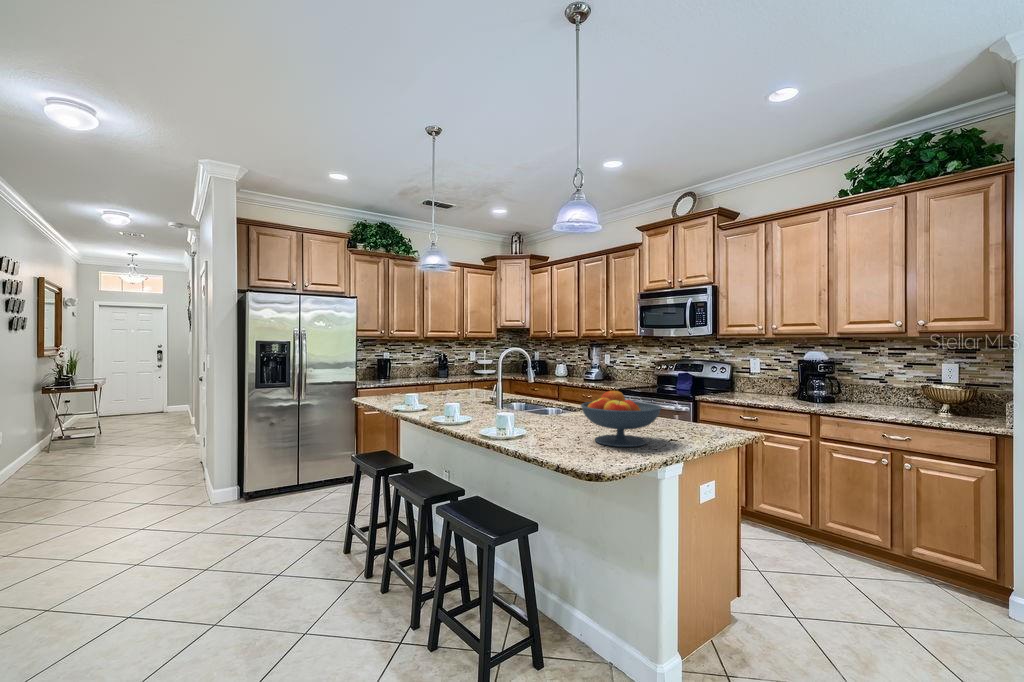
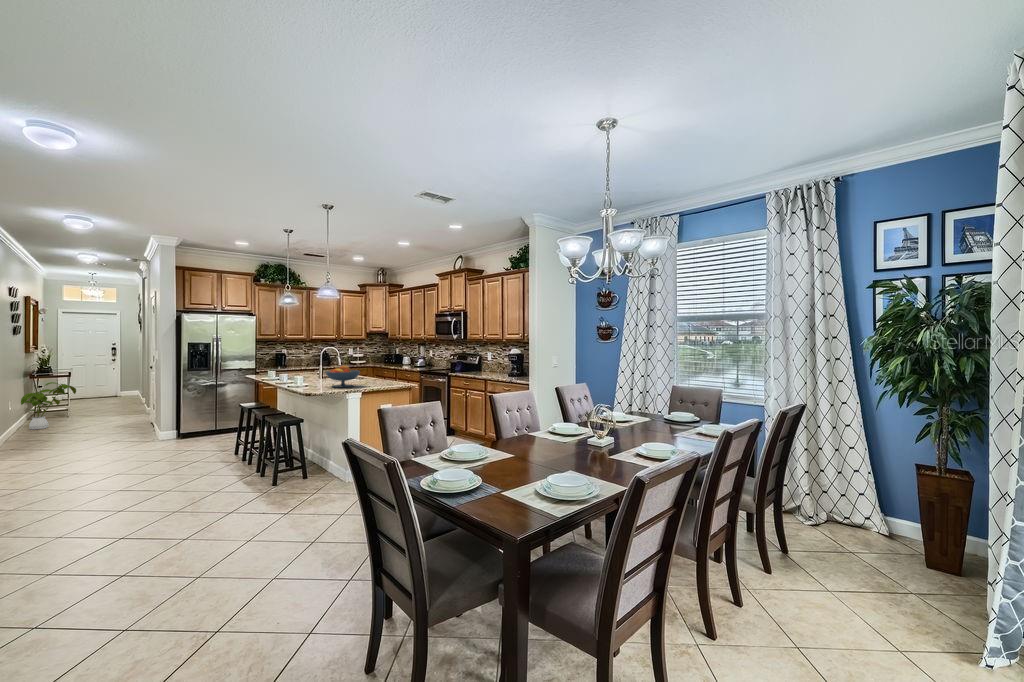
house plant: none [22,400,101,470] -> present [21,382,76,430]

